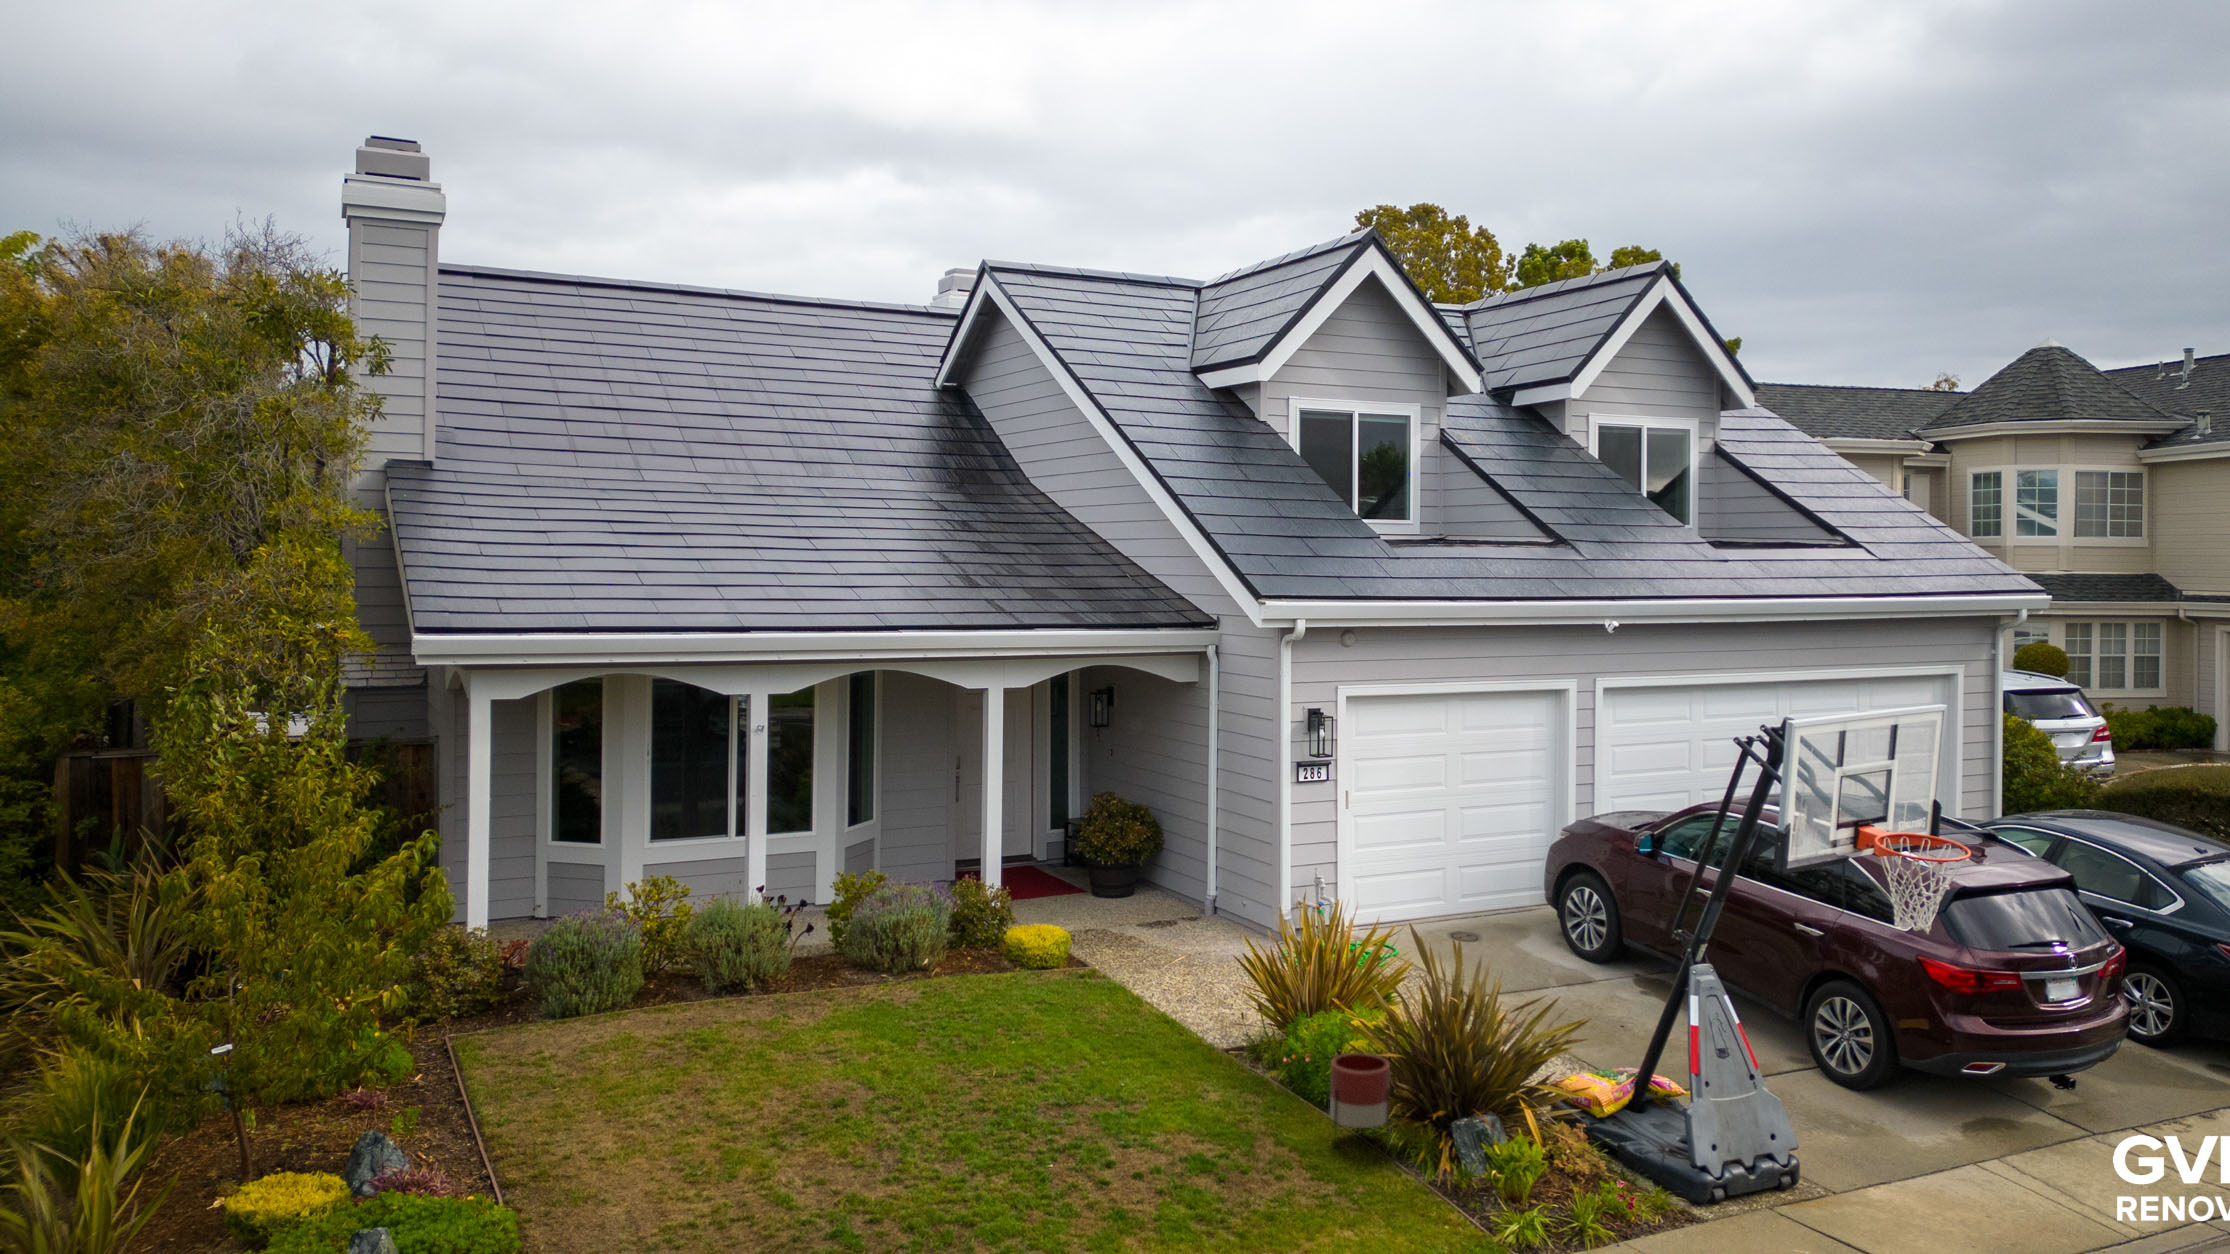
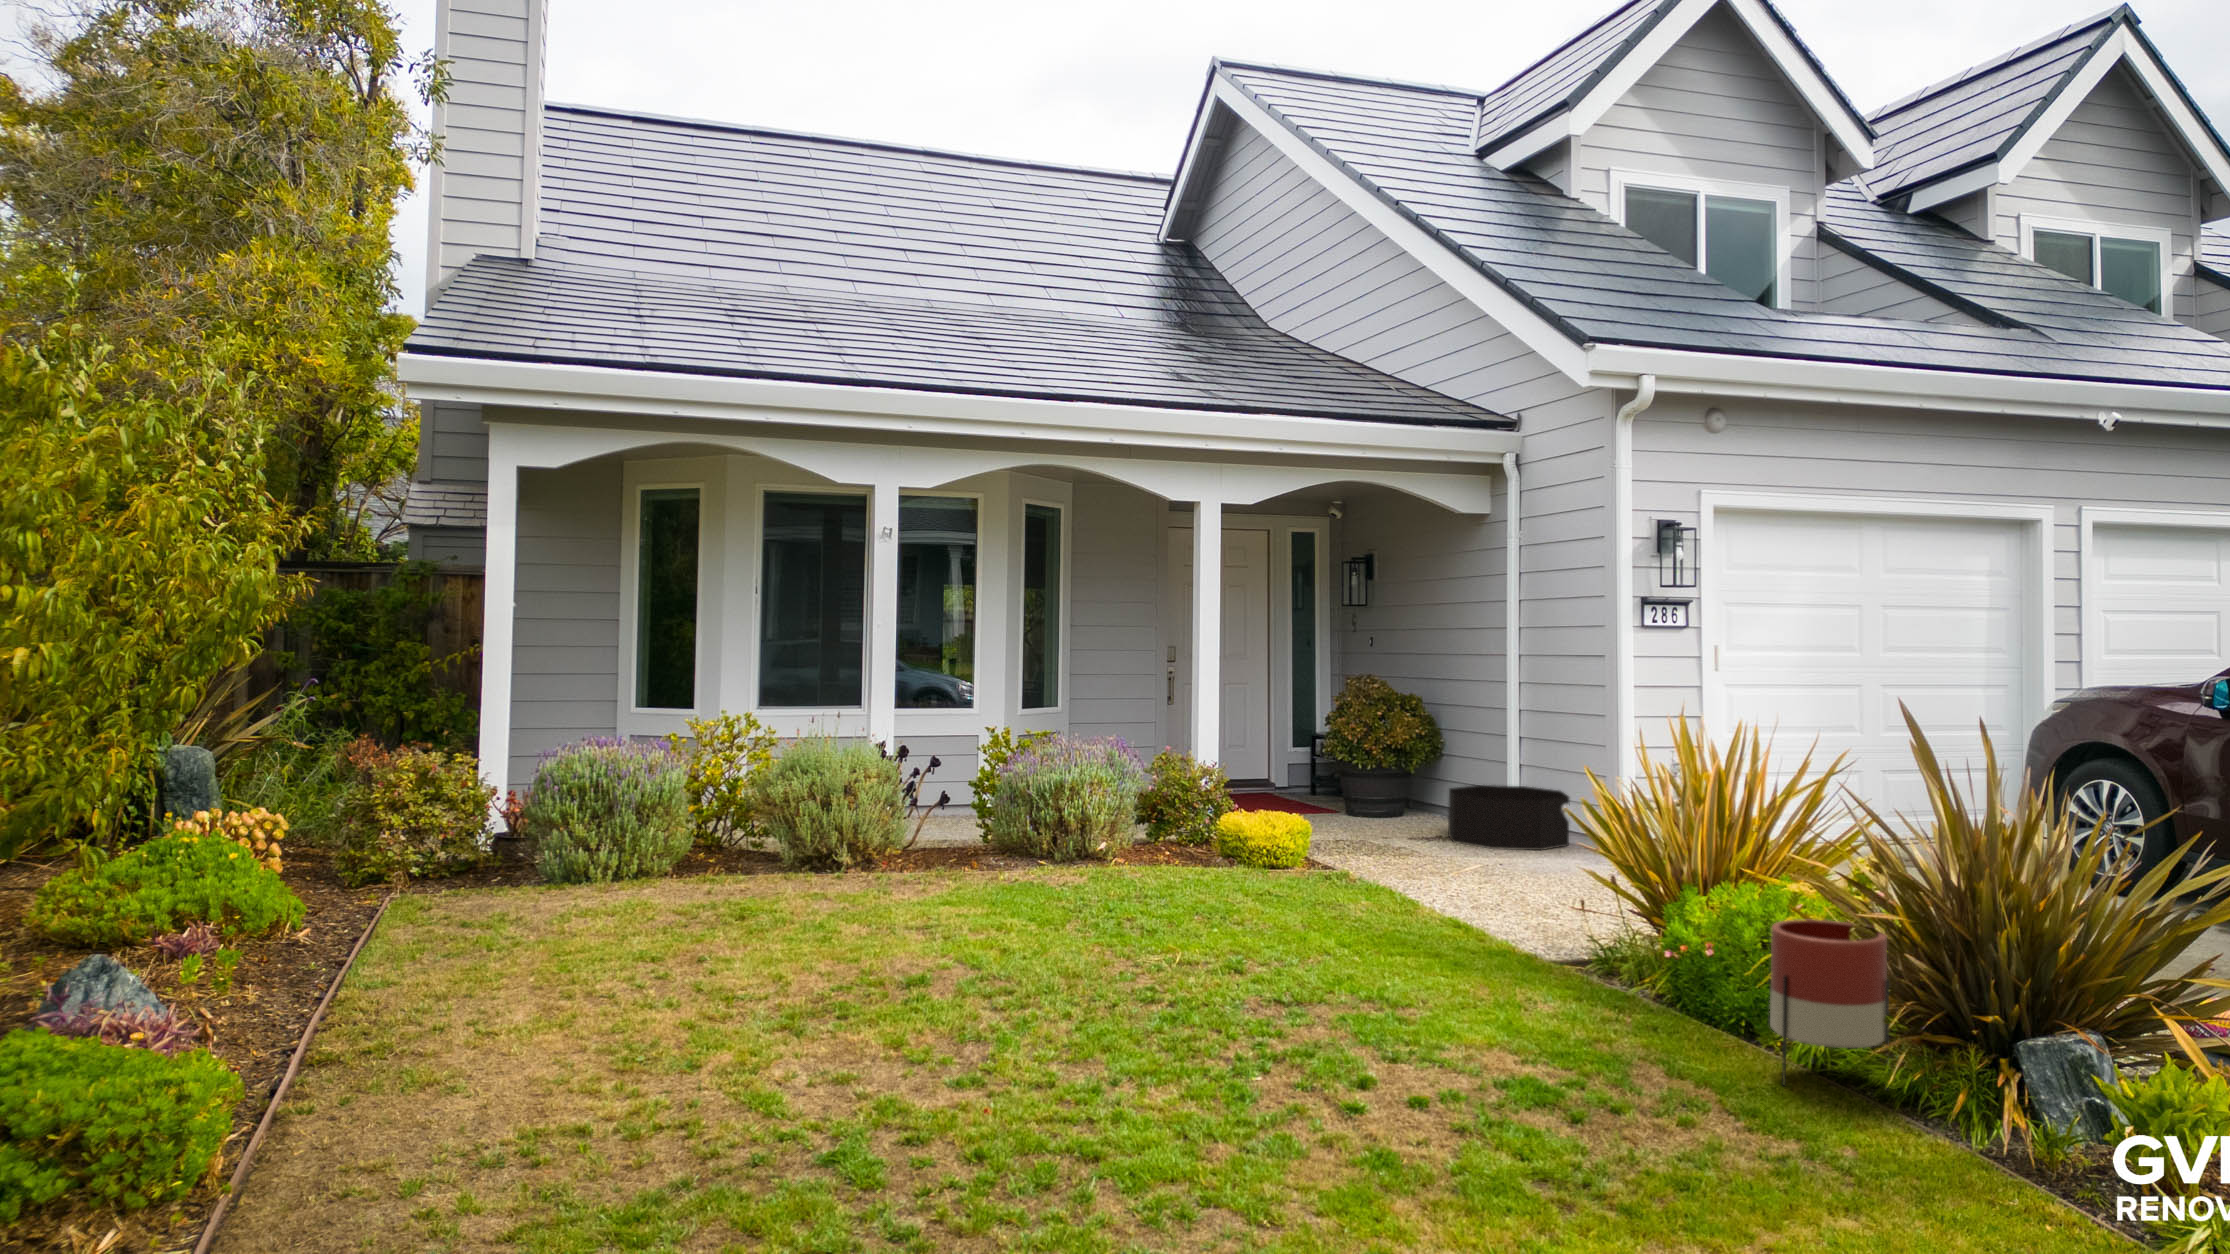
basket: none [1166,887,1249,940] -> present [1448,785,1569,850]

